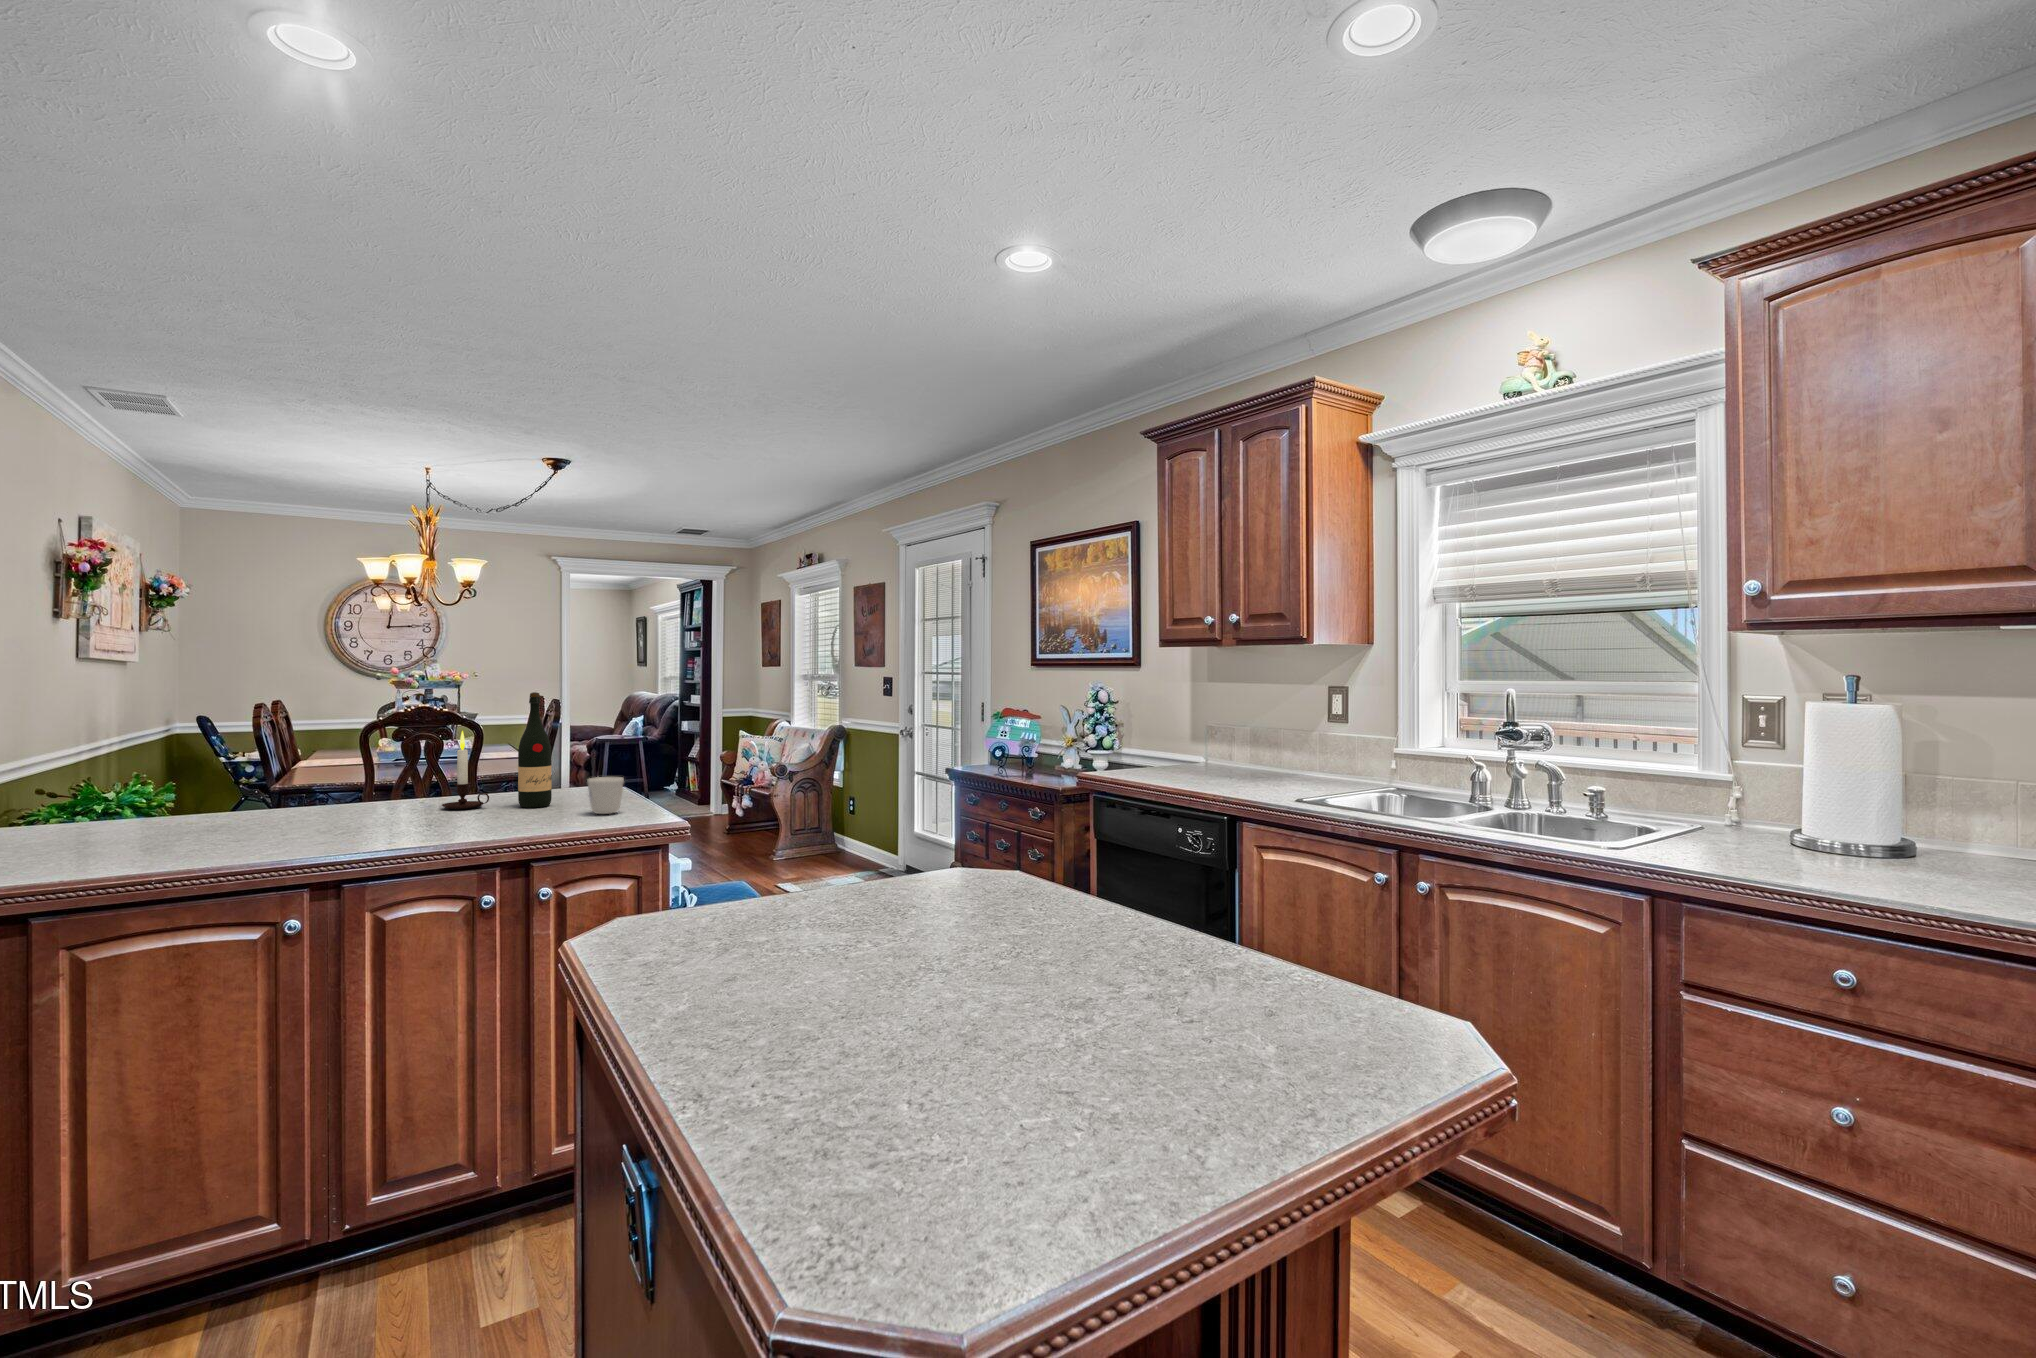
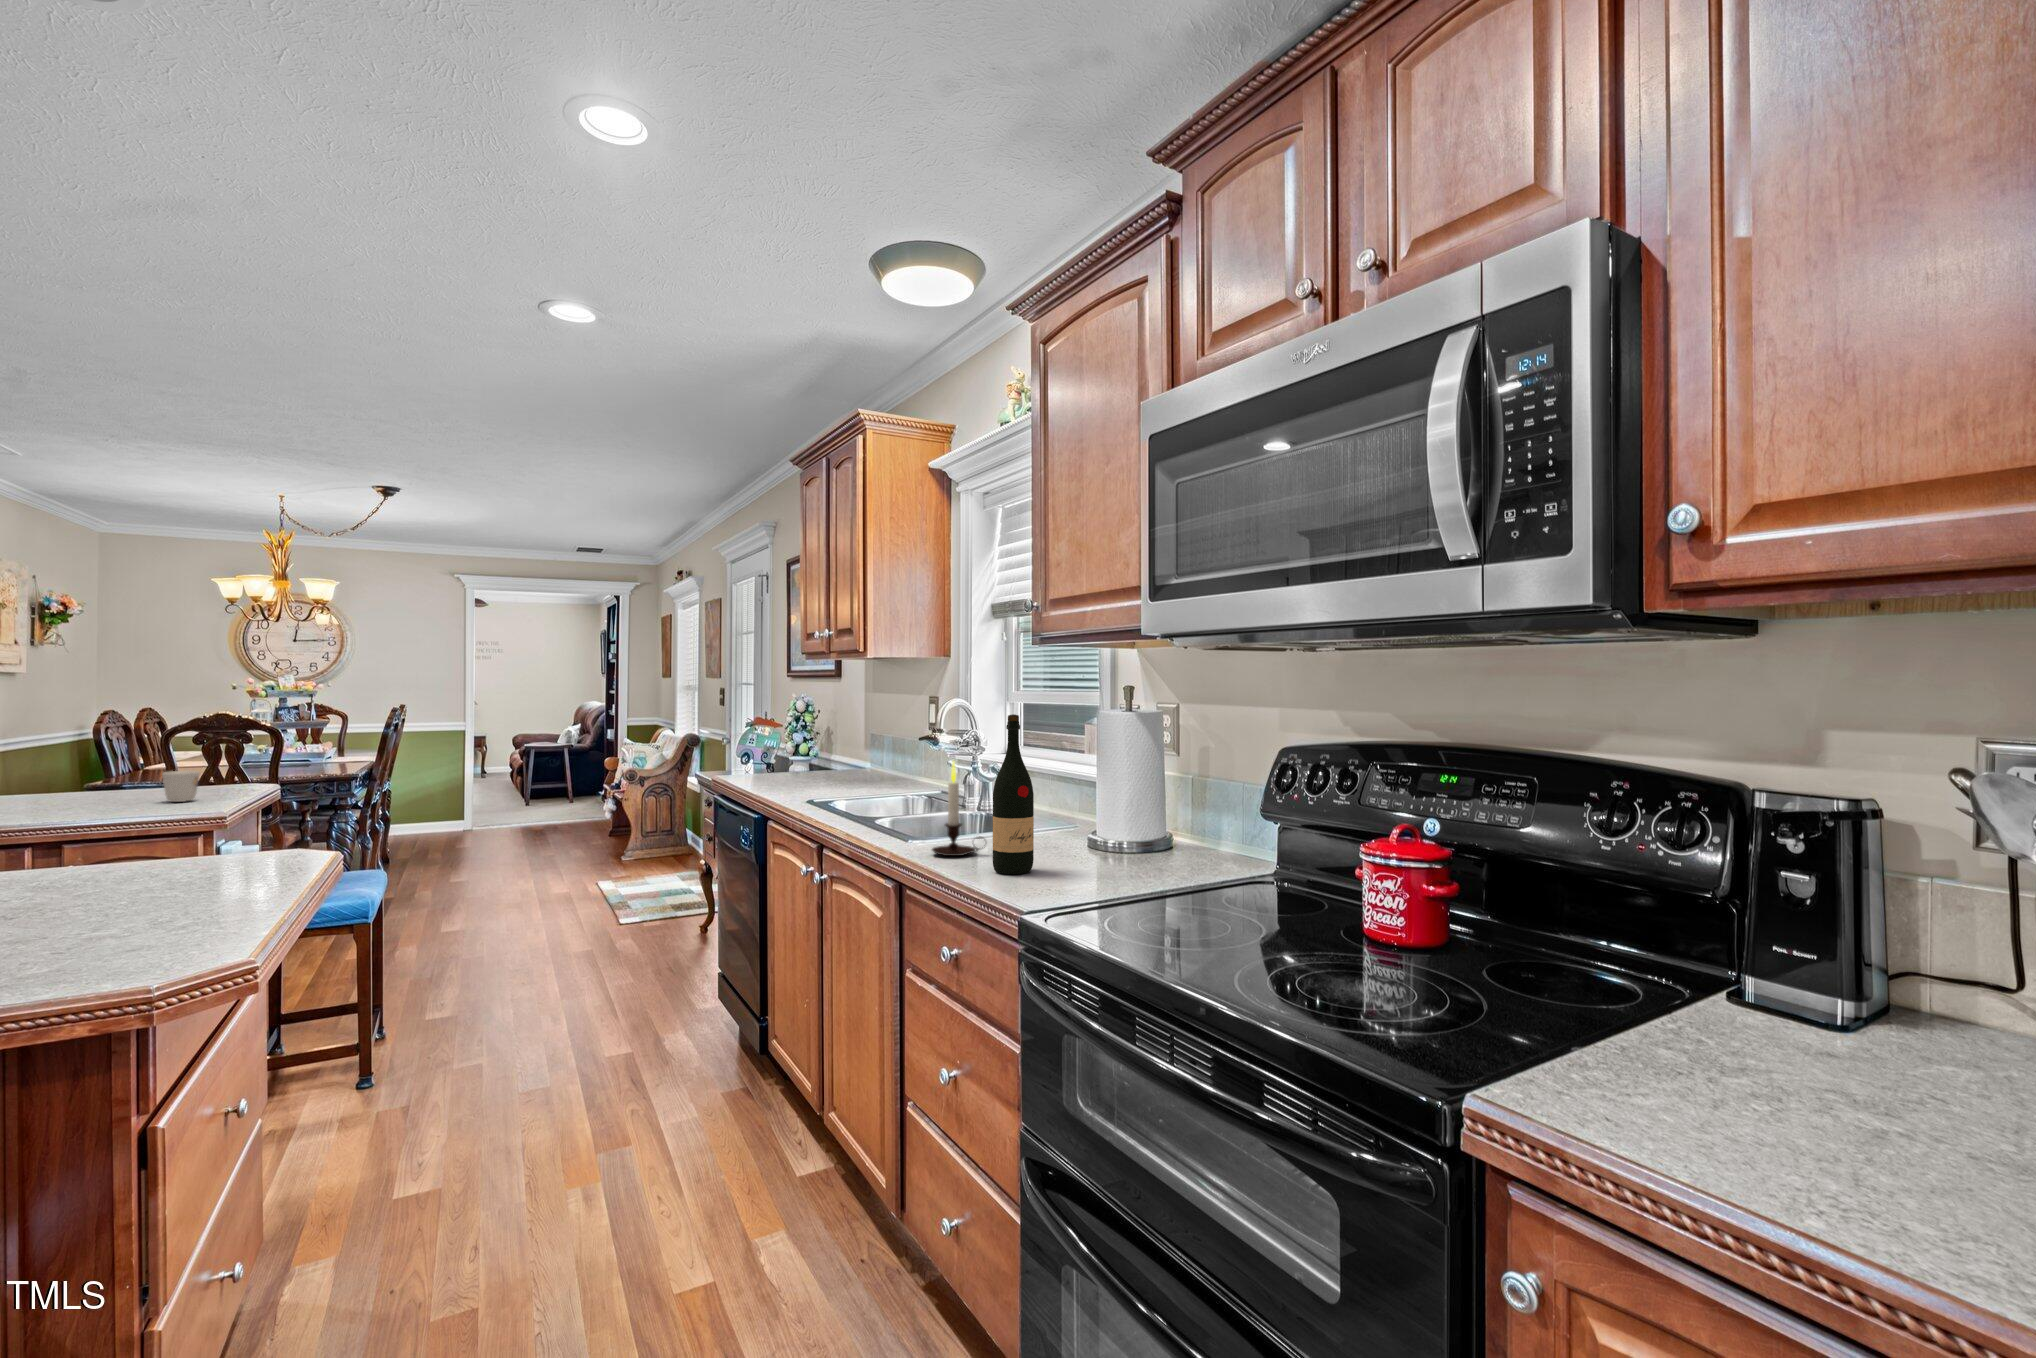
wine bottle: present [518,692,552,808] -> present [993,714,1034,874]
candle: present [442,731,489,809] -> present [932,762,984,856]

